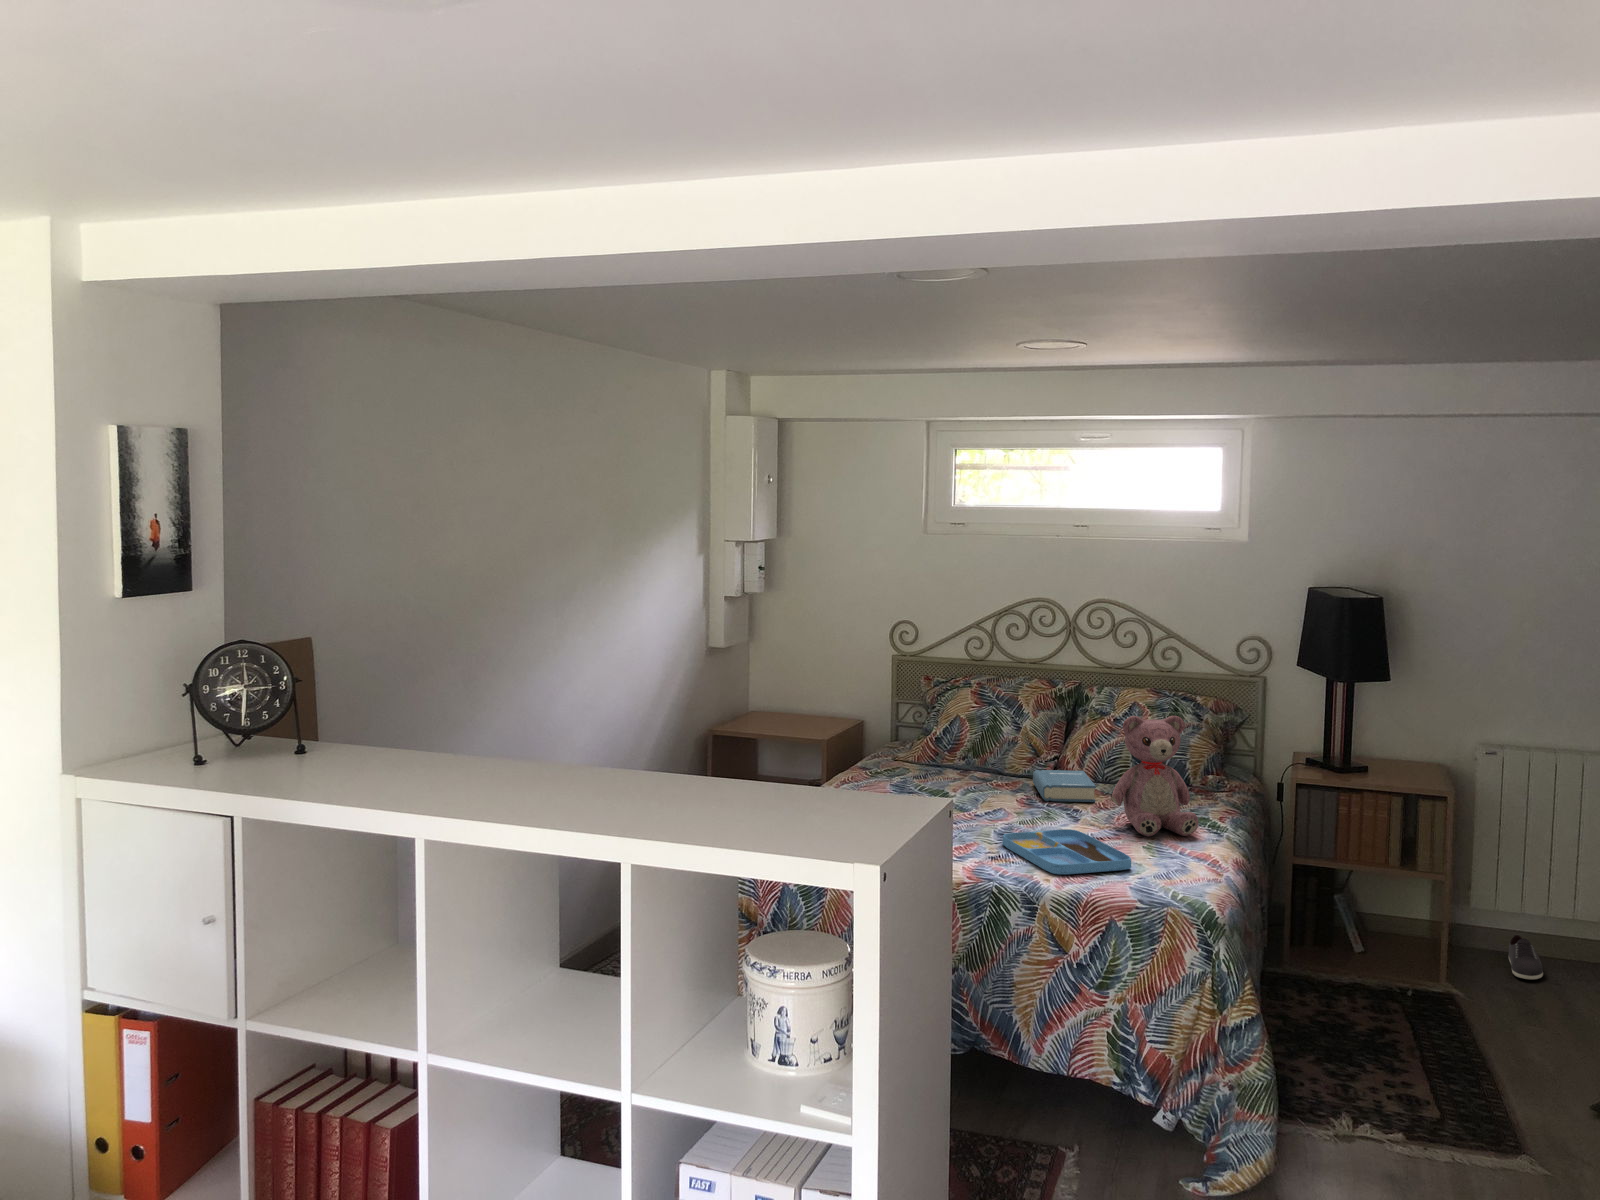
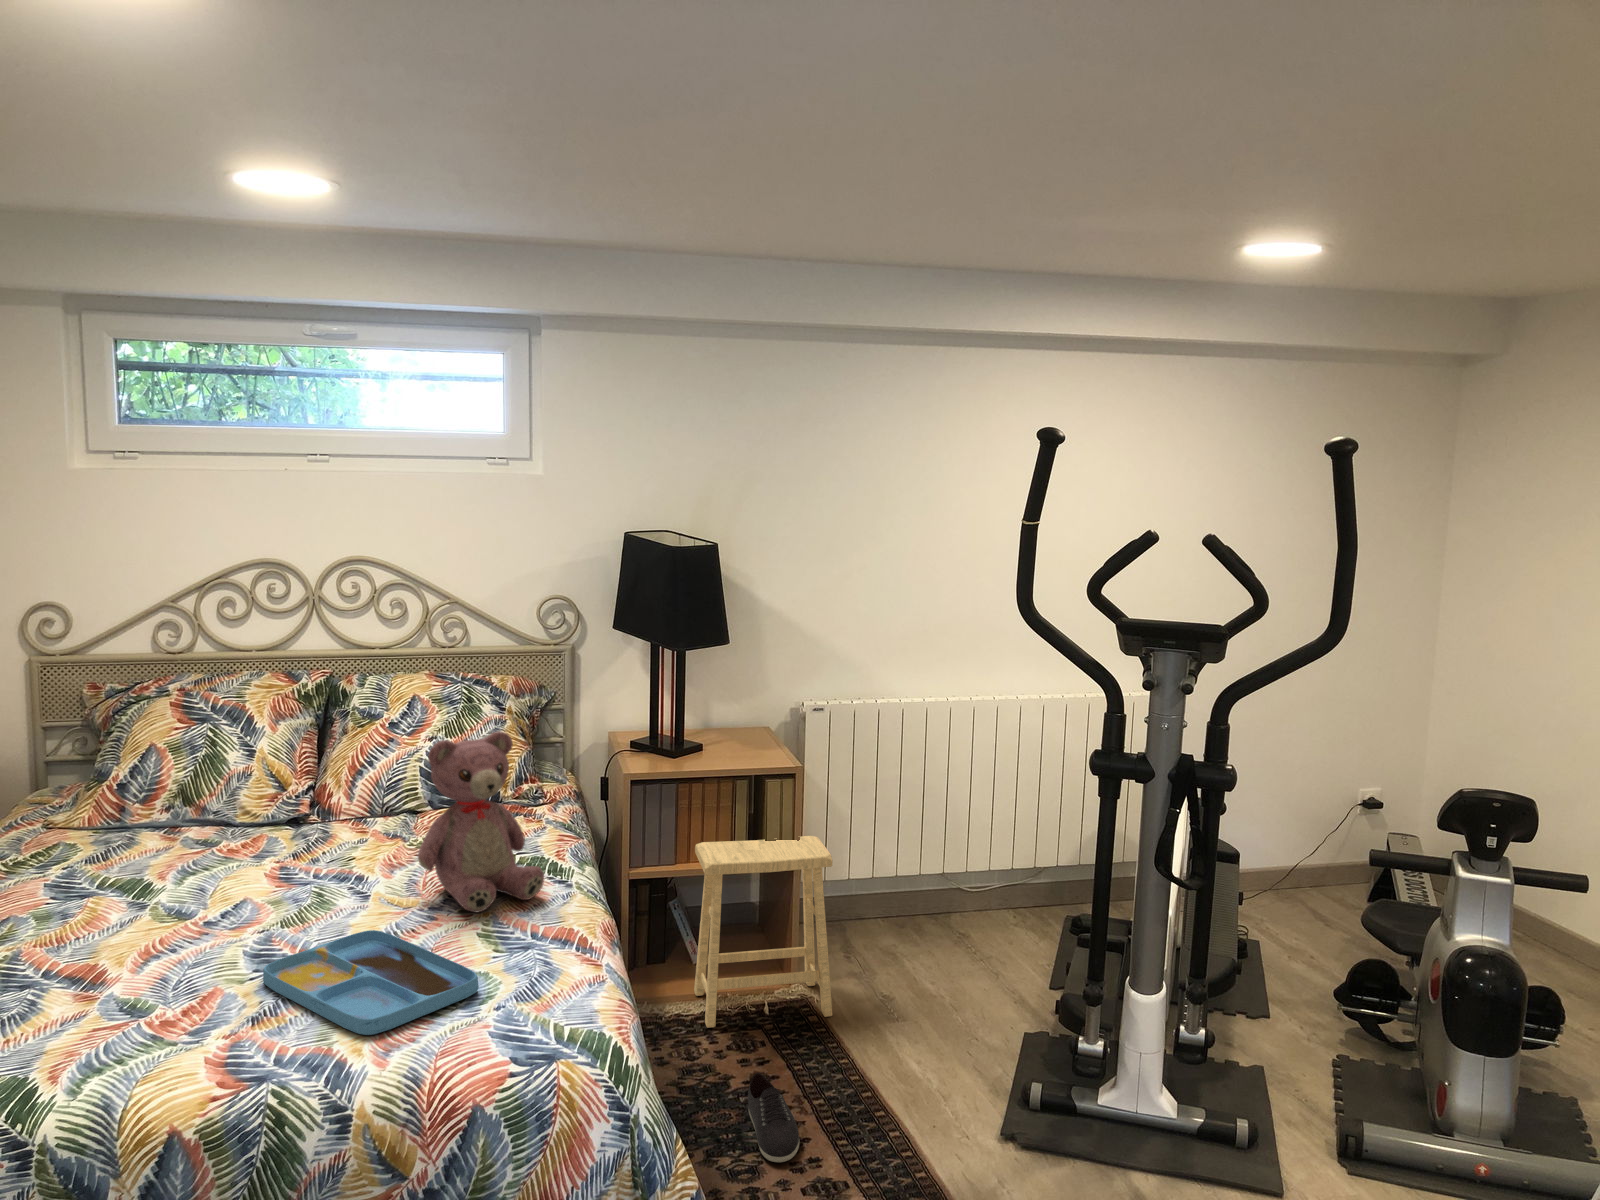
hardback book: present [1033,770,1096,802] -> none [283,807,384,869]
footstool: none [1344,843,1468,1007] -> present [694,836,832,1028]
shoe: present [1508,935,1543,979] -> present [748,1073,800,1162]

